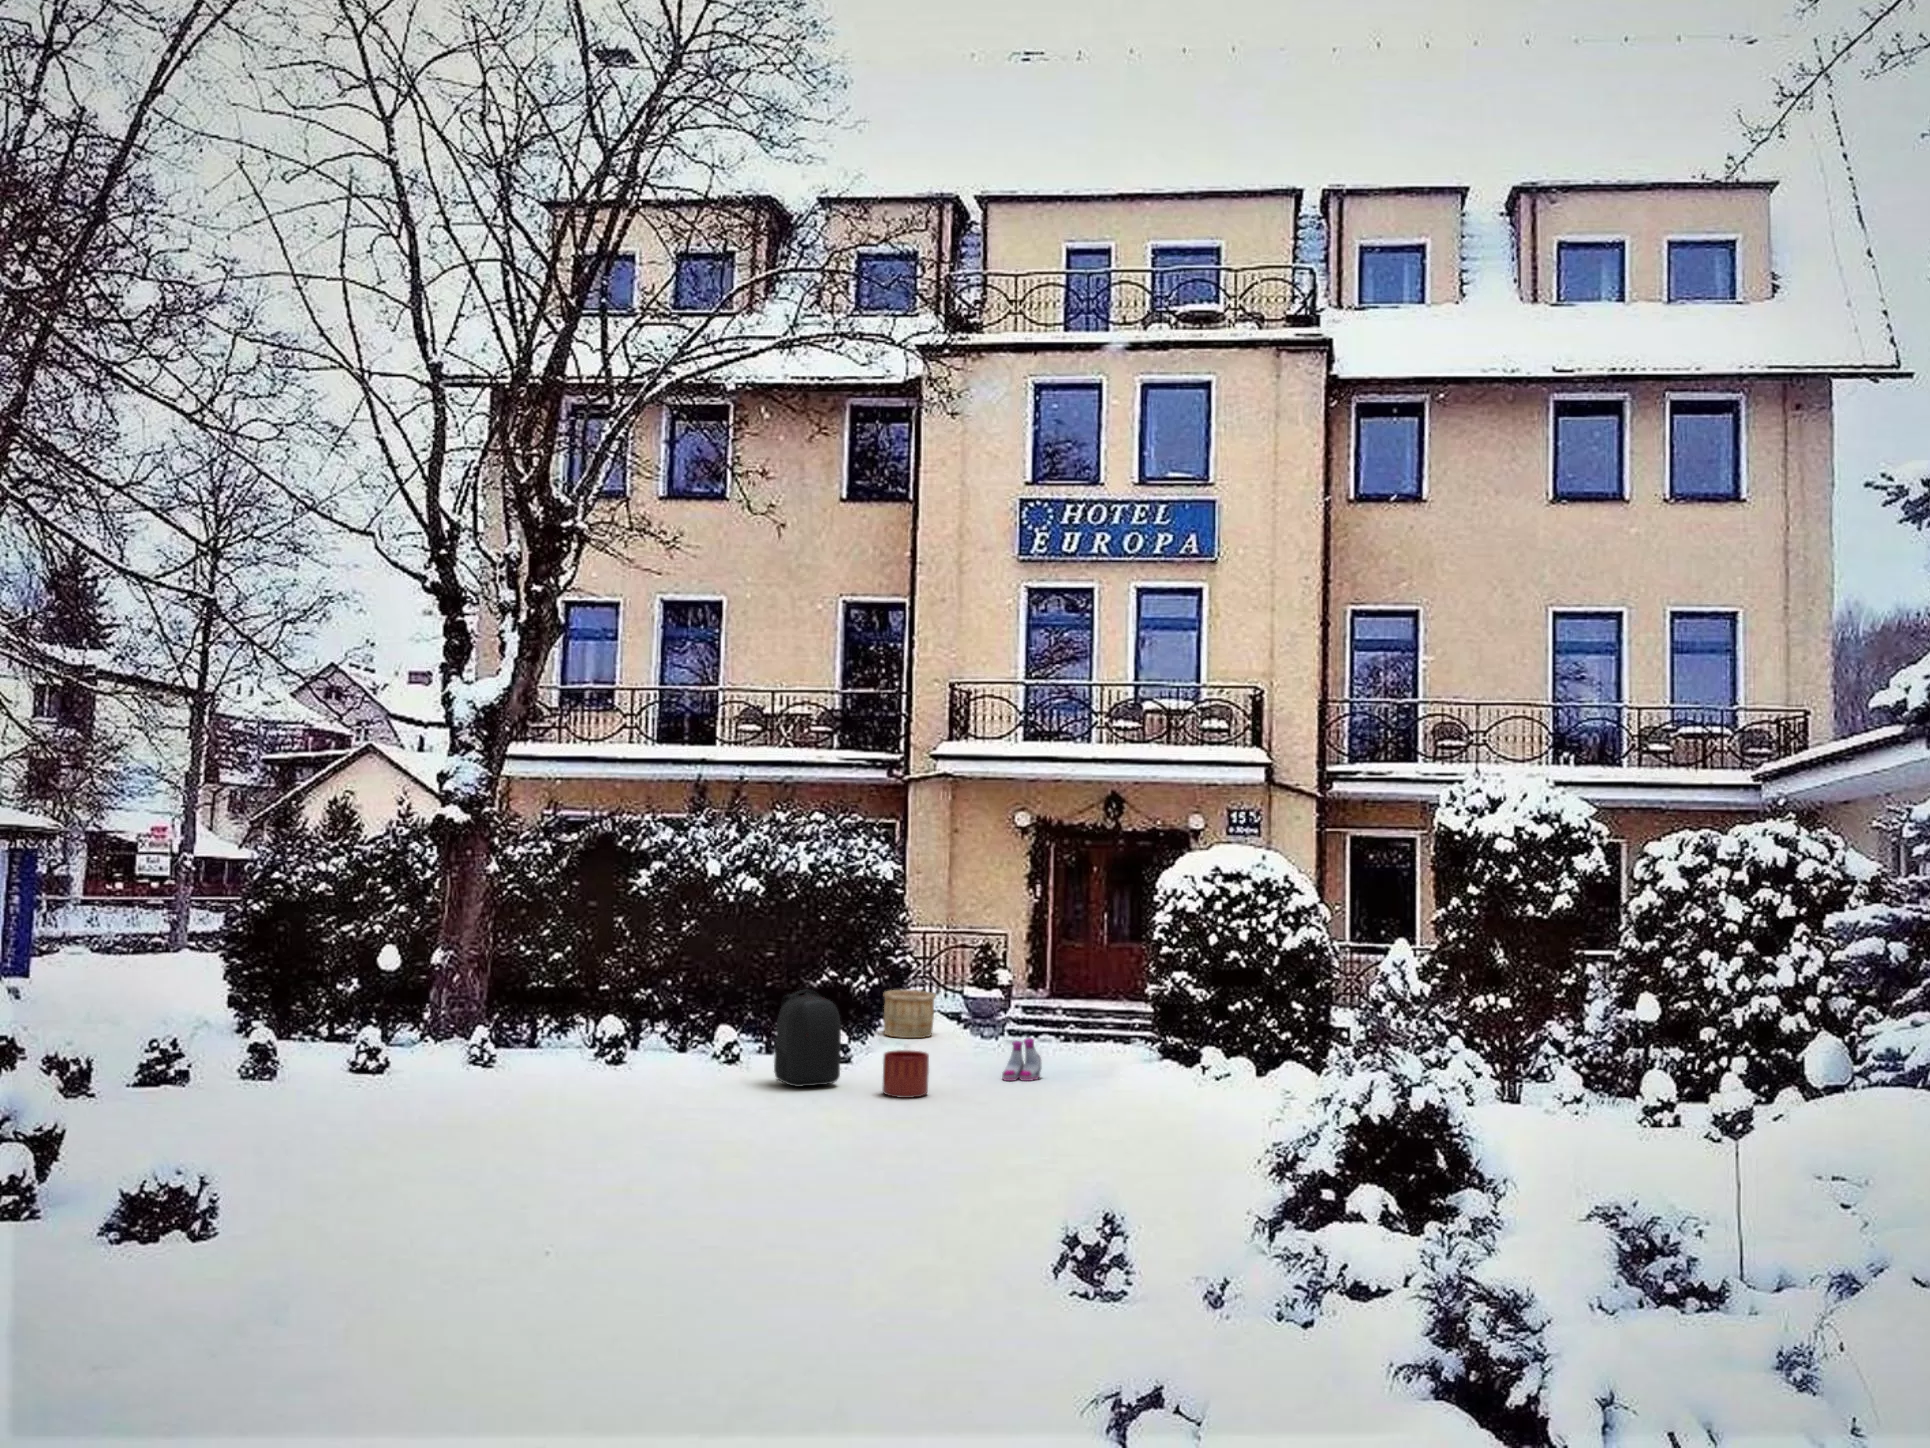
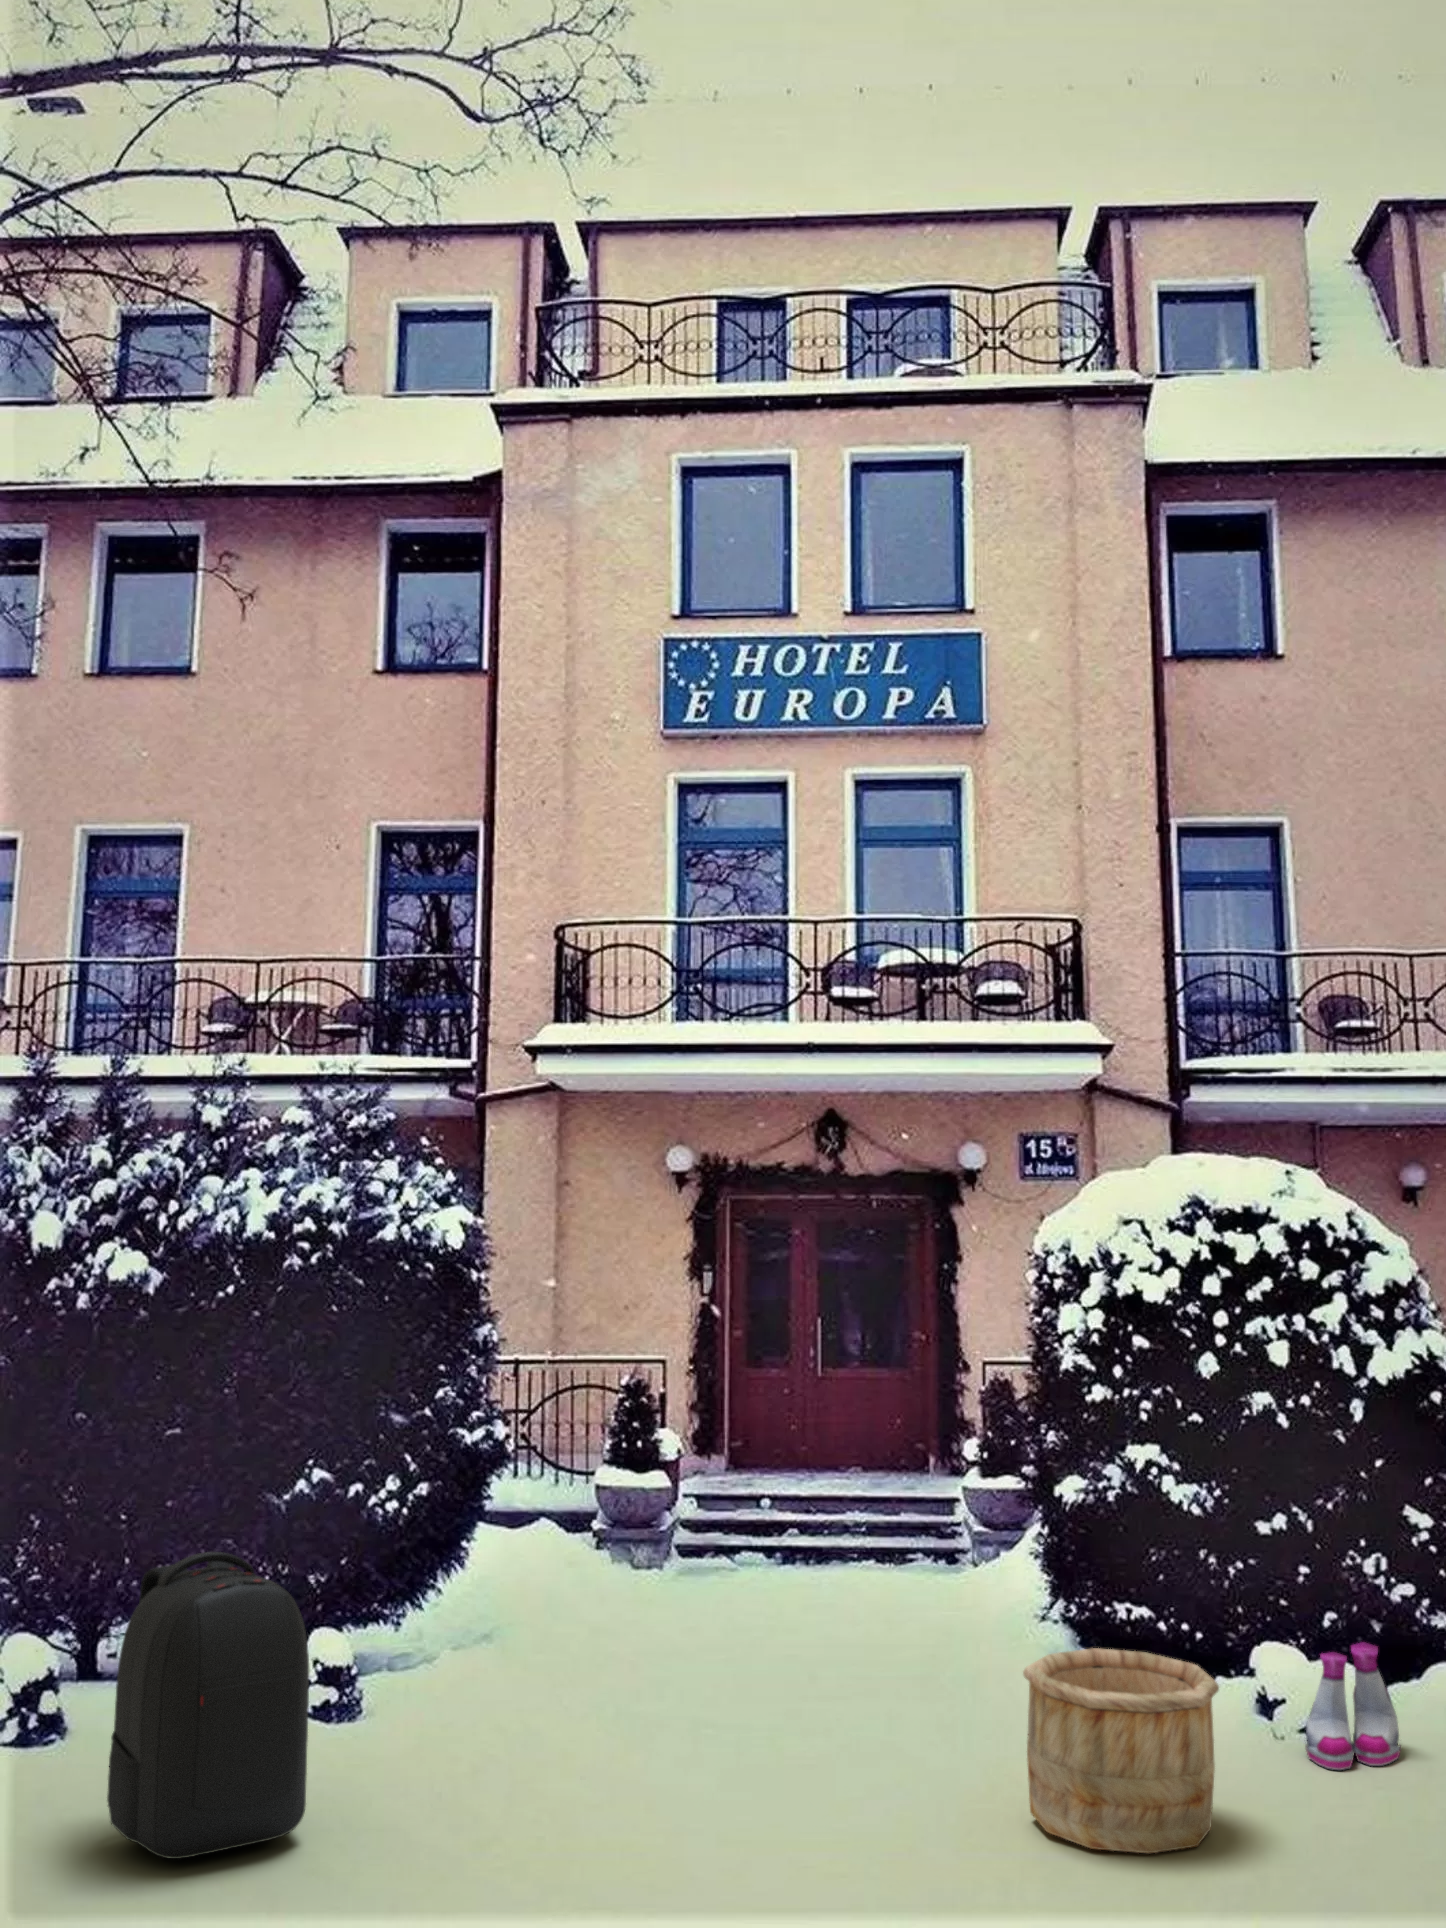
wooden bucket: present [883,990,936,1038] -> present [1023,1648,1219,1854]
boots: present [1002,1038,1041,1081] -> present [1305,1642,1401,1770]
planter: present [882,1050,929,1098] -> none [431,1728,571,1896]

